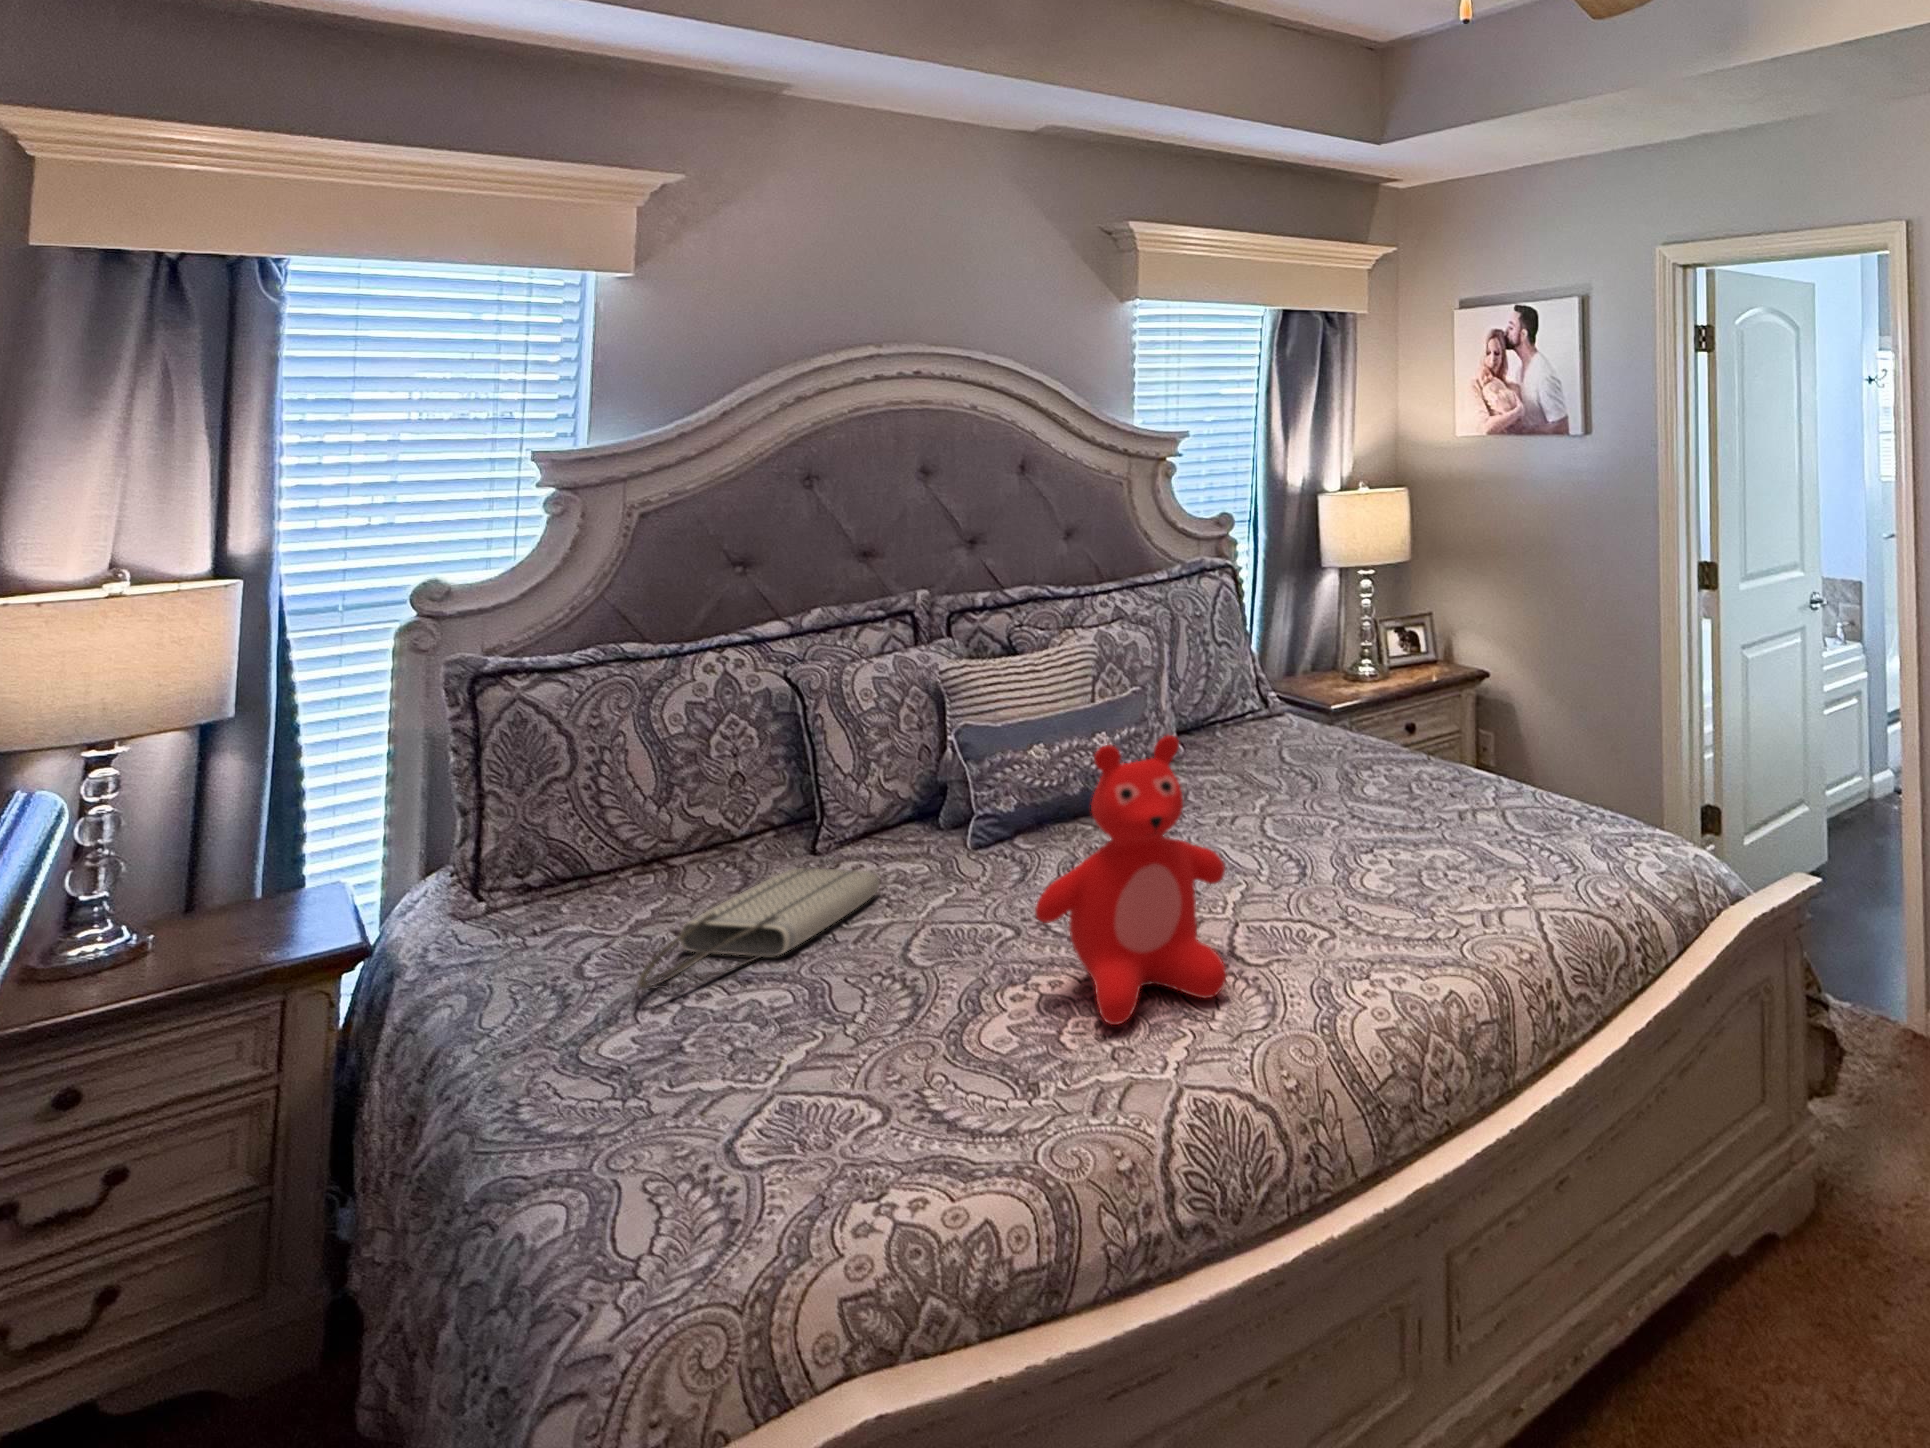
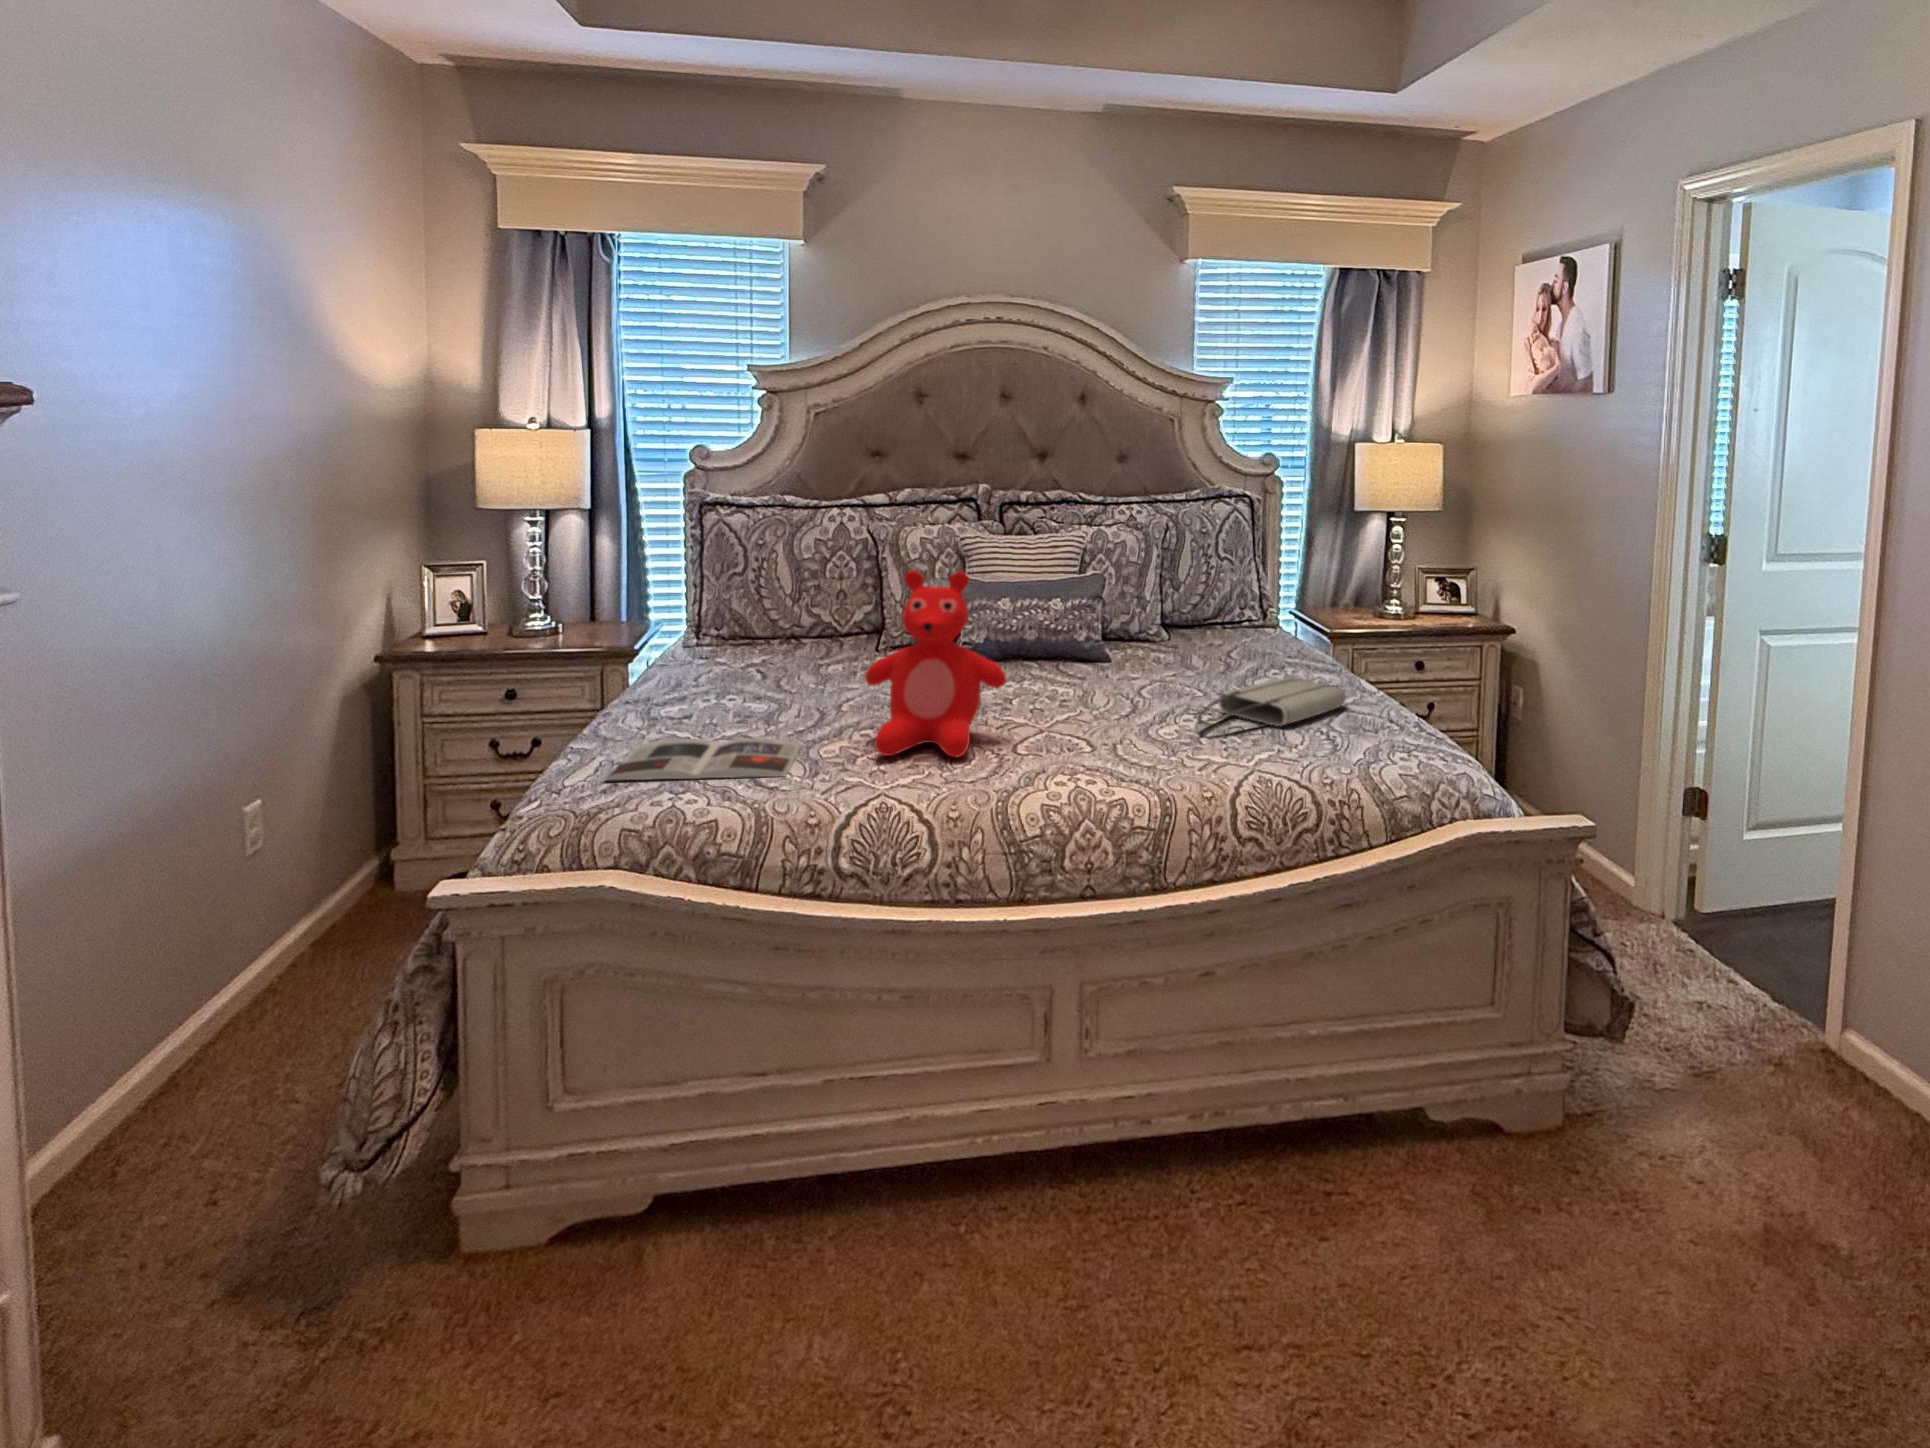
tote bag: present [637,868,880,990] -> present [1197,678,1346,726]
magazine: none [680,1042,1013,1220] -> present [606,738,802,780]

